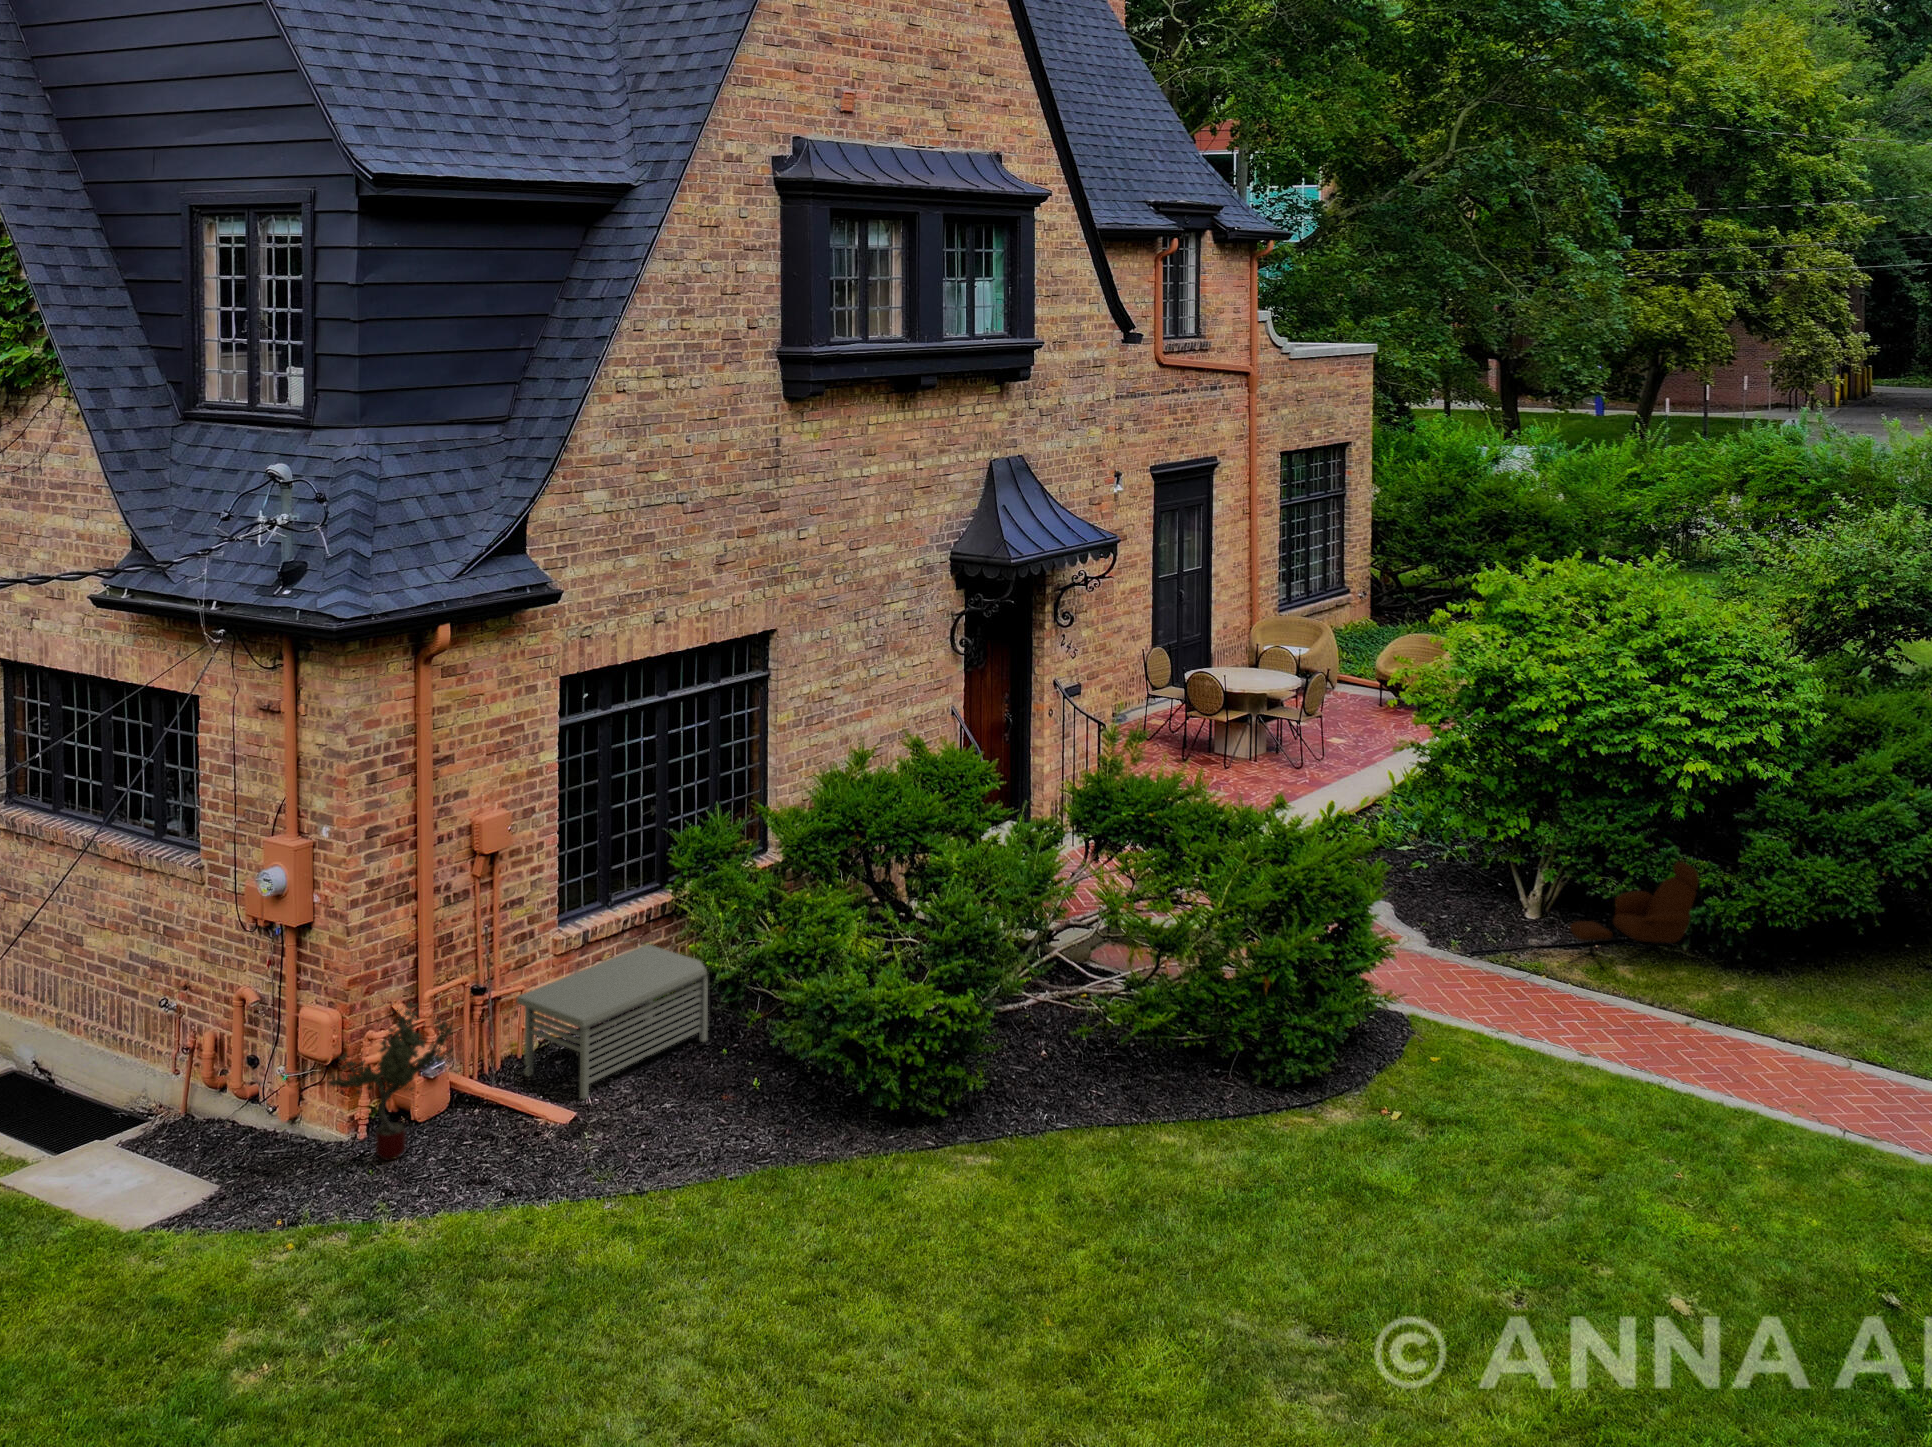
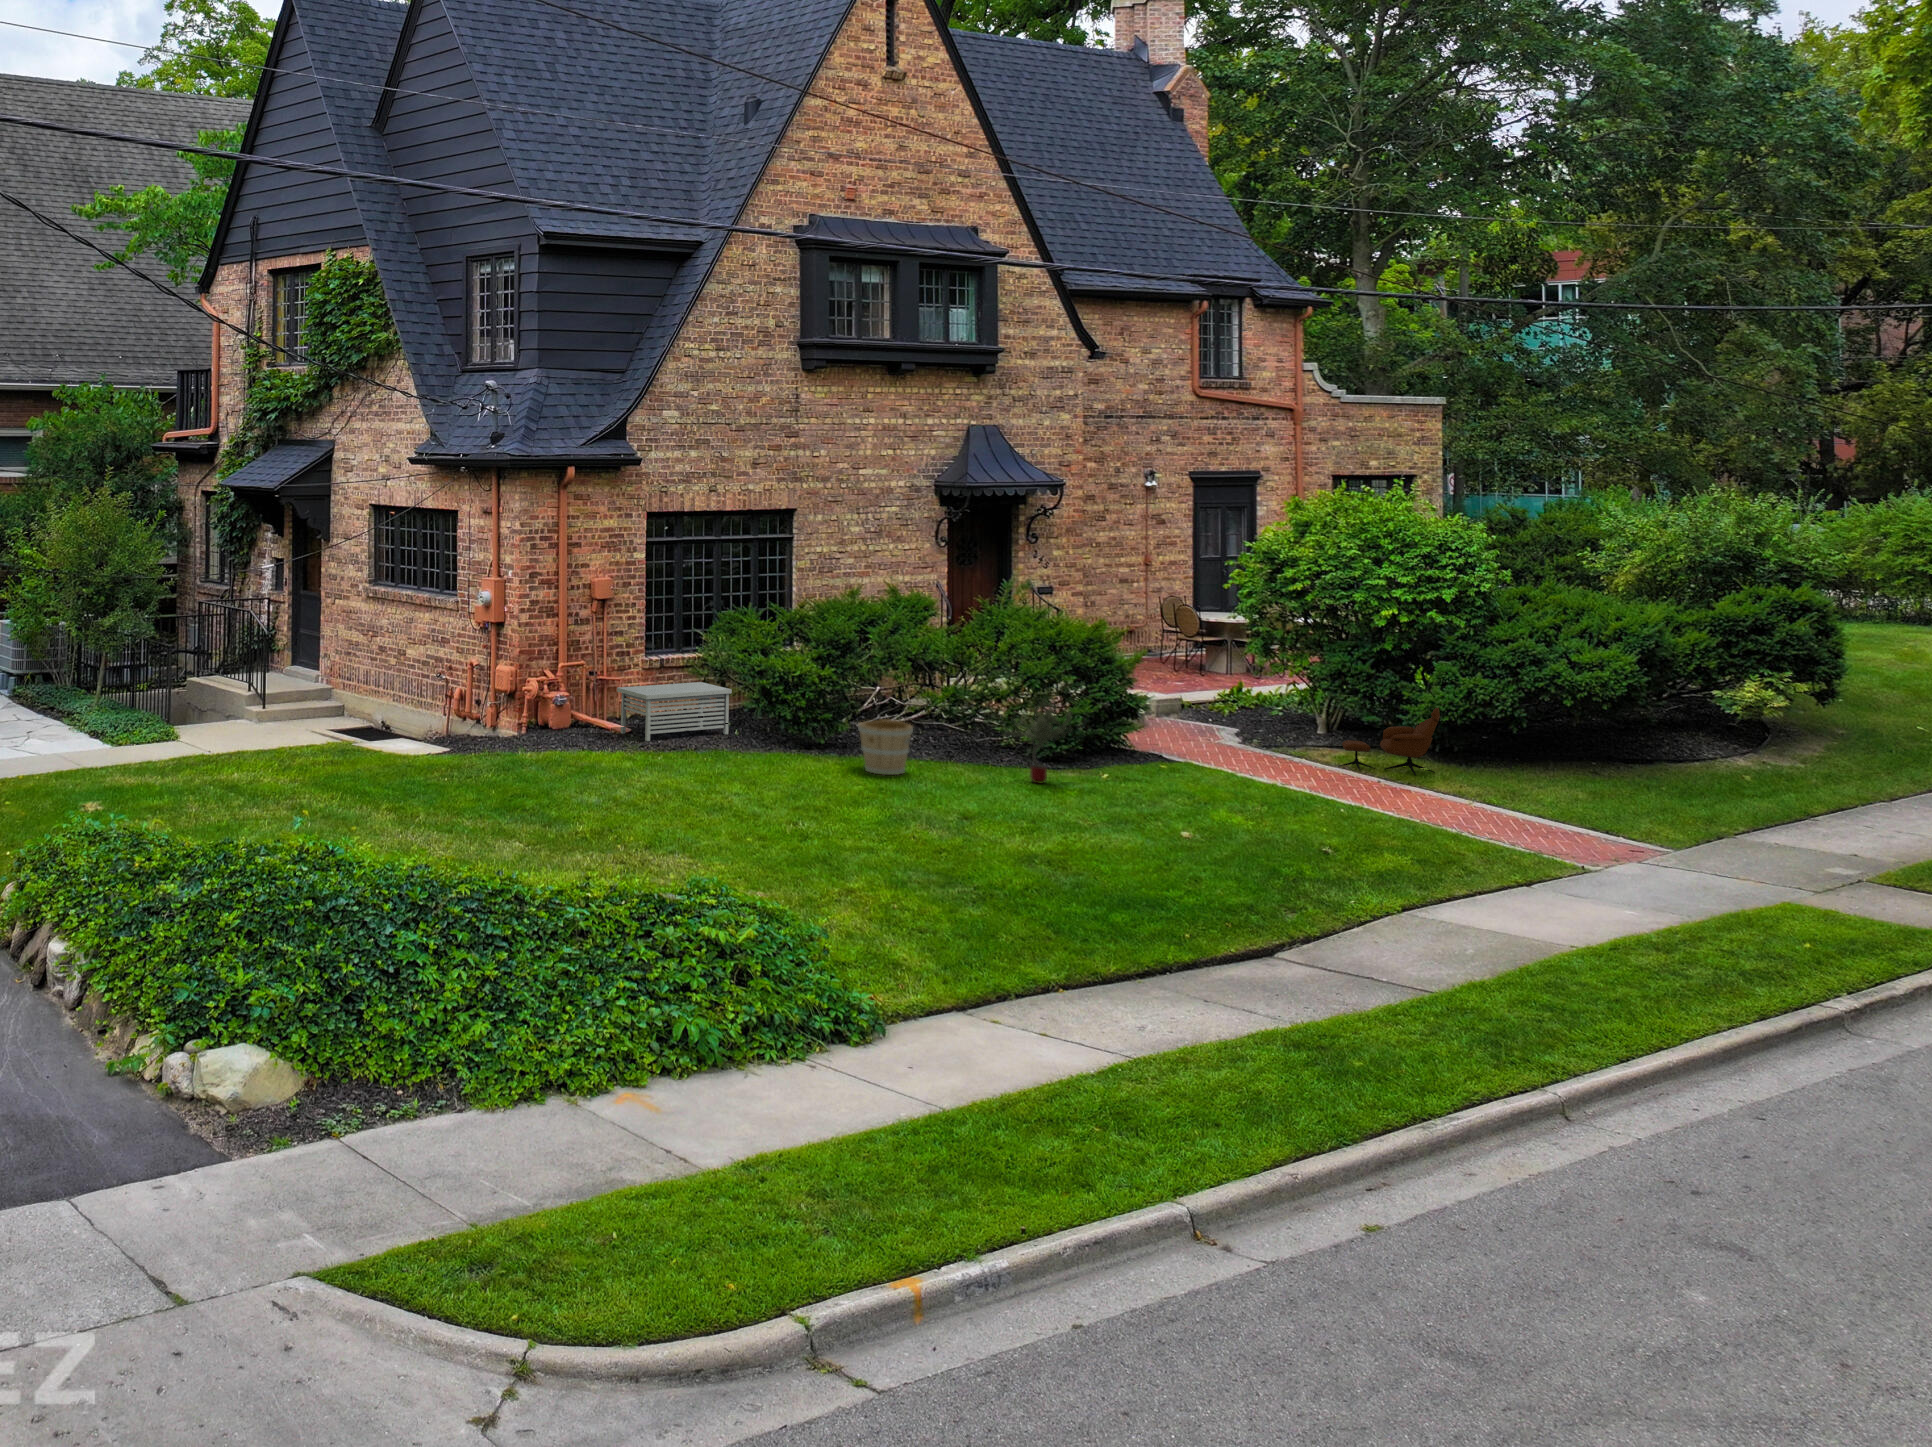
potted tree: present [329,1002,453,1160] -> present [1007,699,1072,784]
wooden bucket: none [977,1027,1073,1142] -> present [858,719,913,775]

